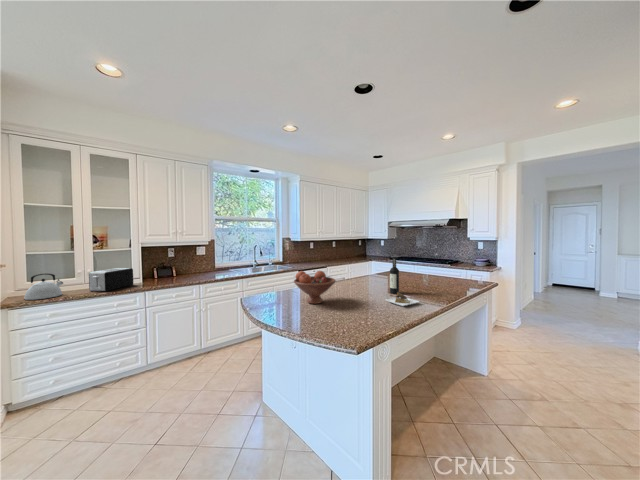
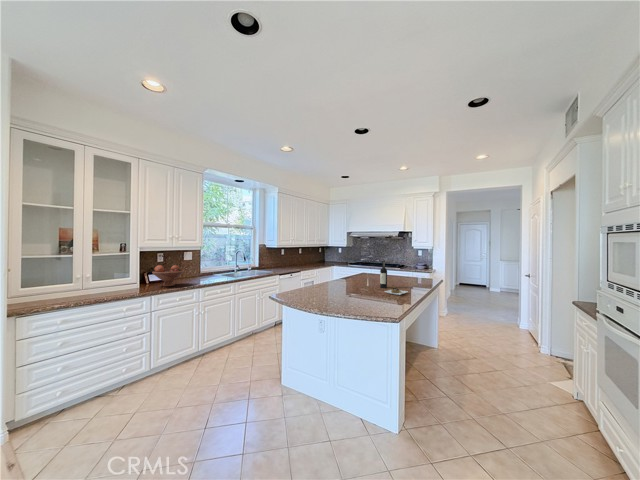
toaster: present [89,268,133,291] -> none [95,273,136,296]
fruit bowl: present [294,271,336,304] -> present [152,265,184,286]
kettle: present [24,273,63,300] -> none [29,278,69,306]

